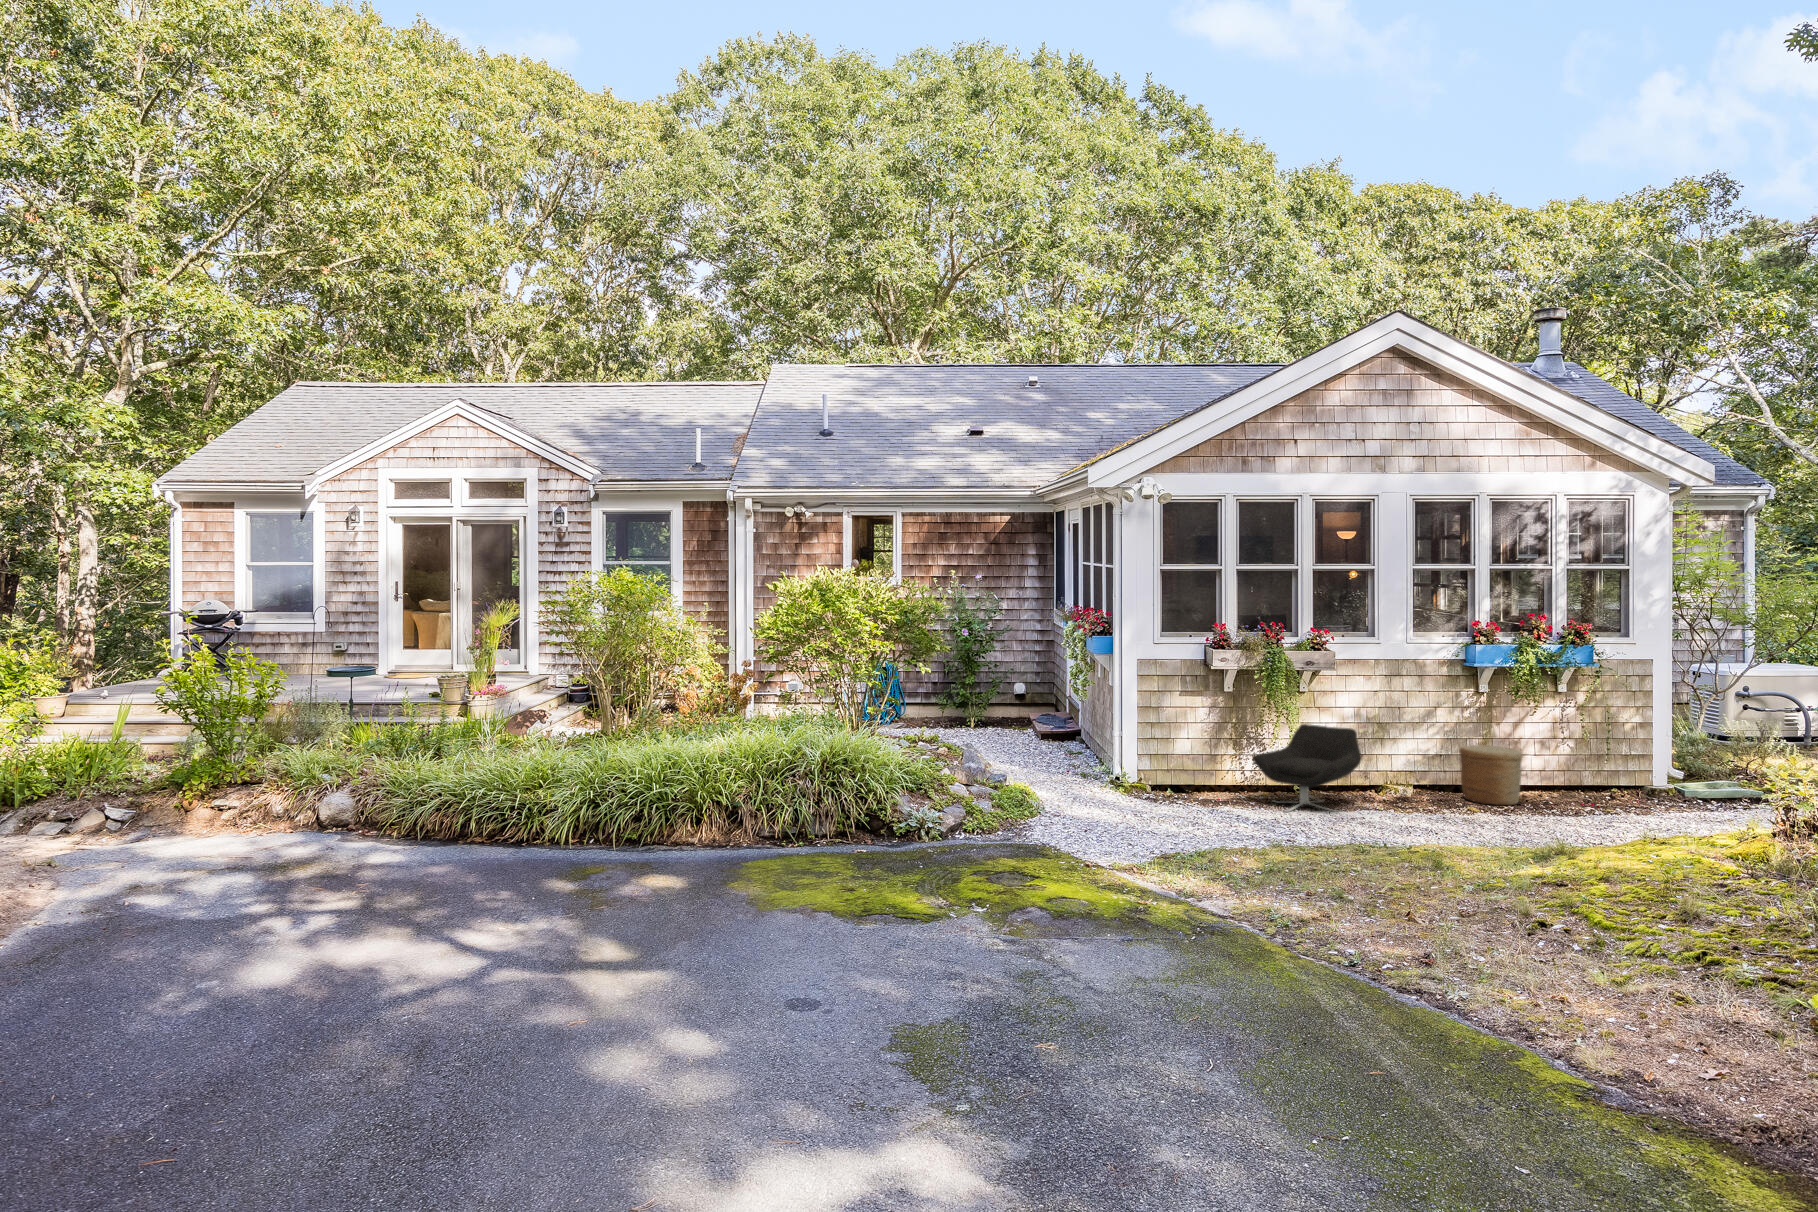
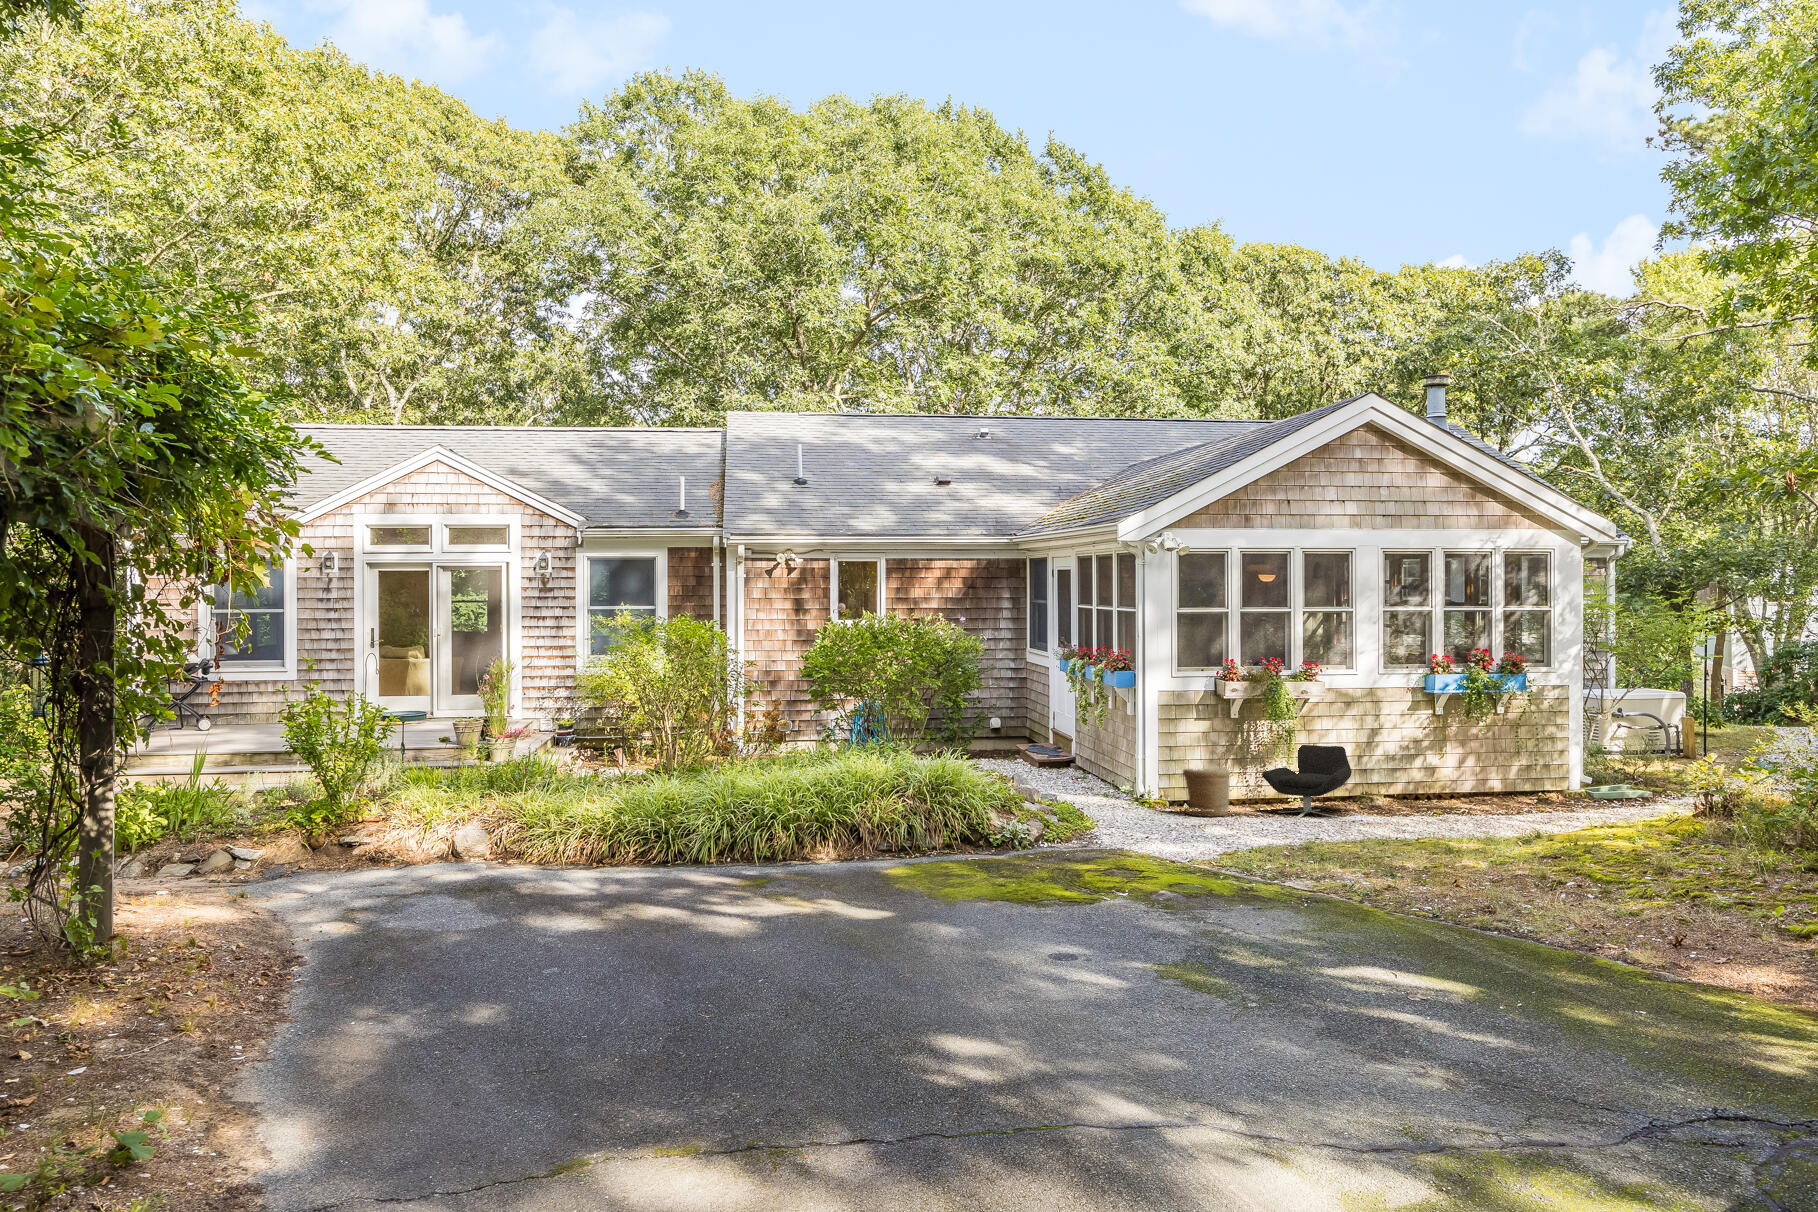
woven basket: present [1459,745,1522,805] -> present [1183,767,1230,817]

